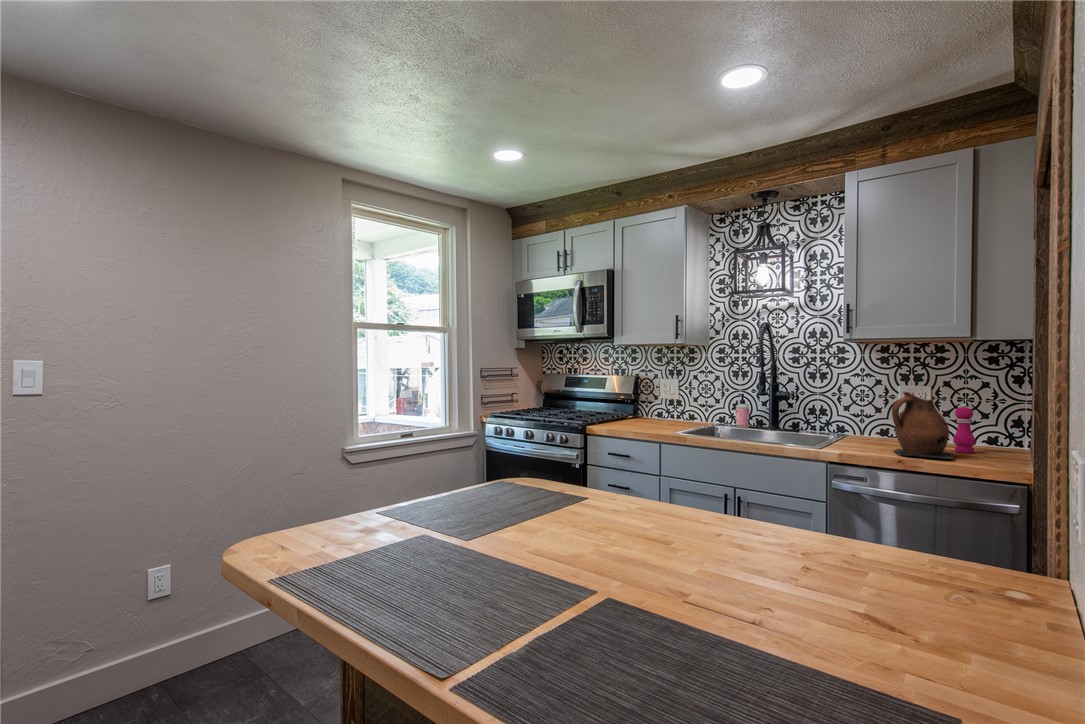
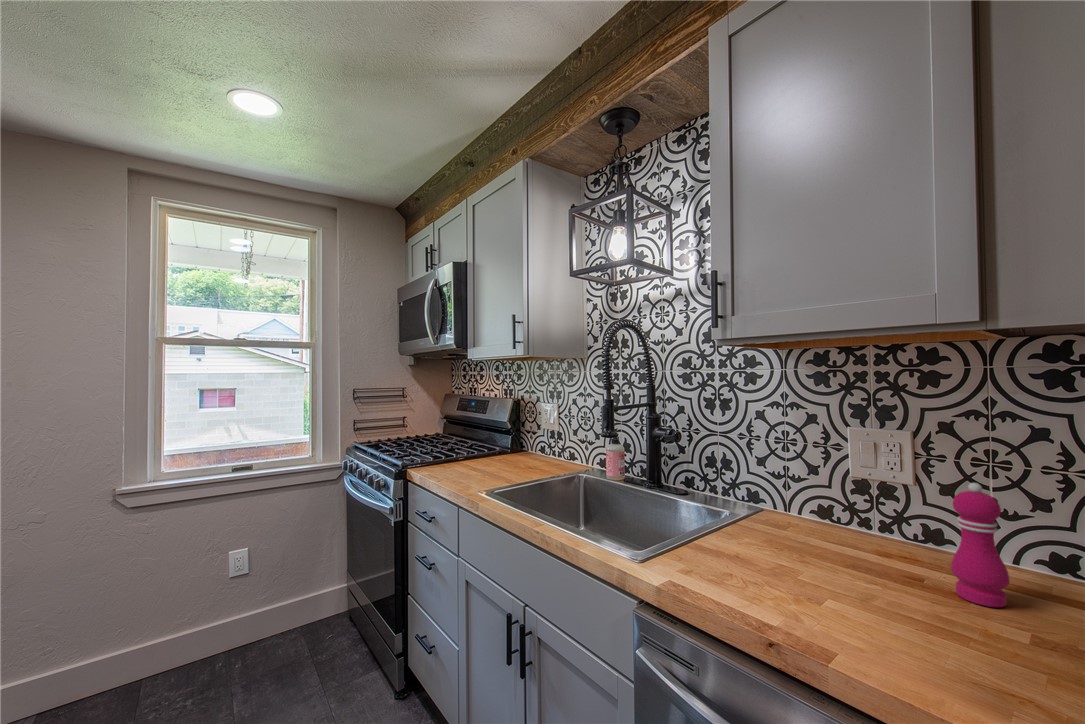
ceramic pitcher: present [892,392,953,459] -> none [773,457,939,659]

